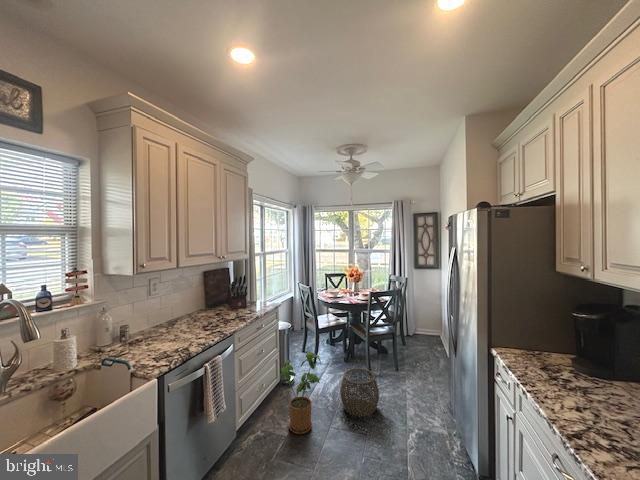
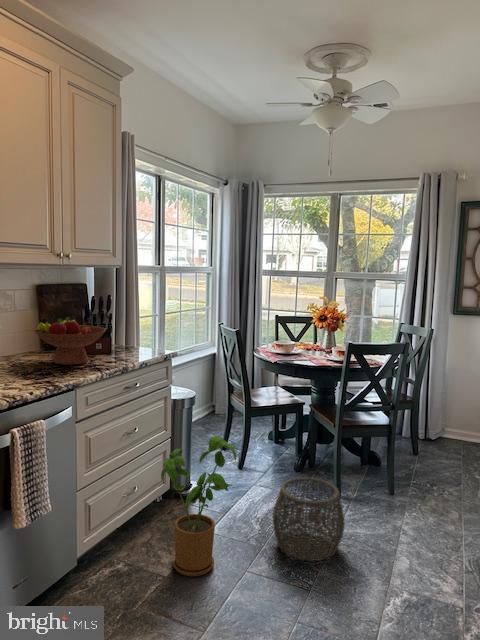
fruit bowl: none [206,291,246,319] -> present [34,317,106,365]

